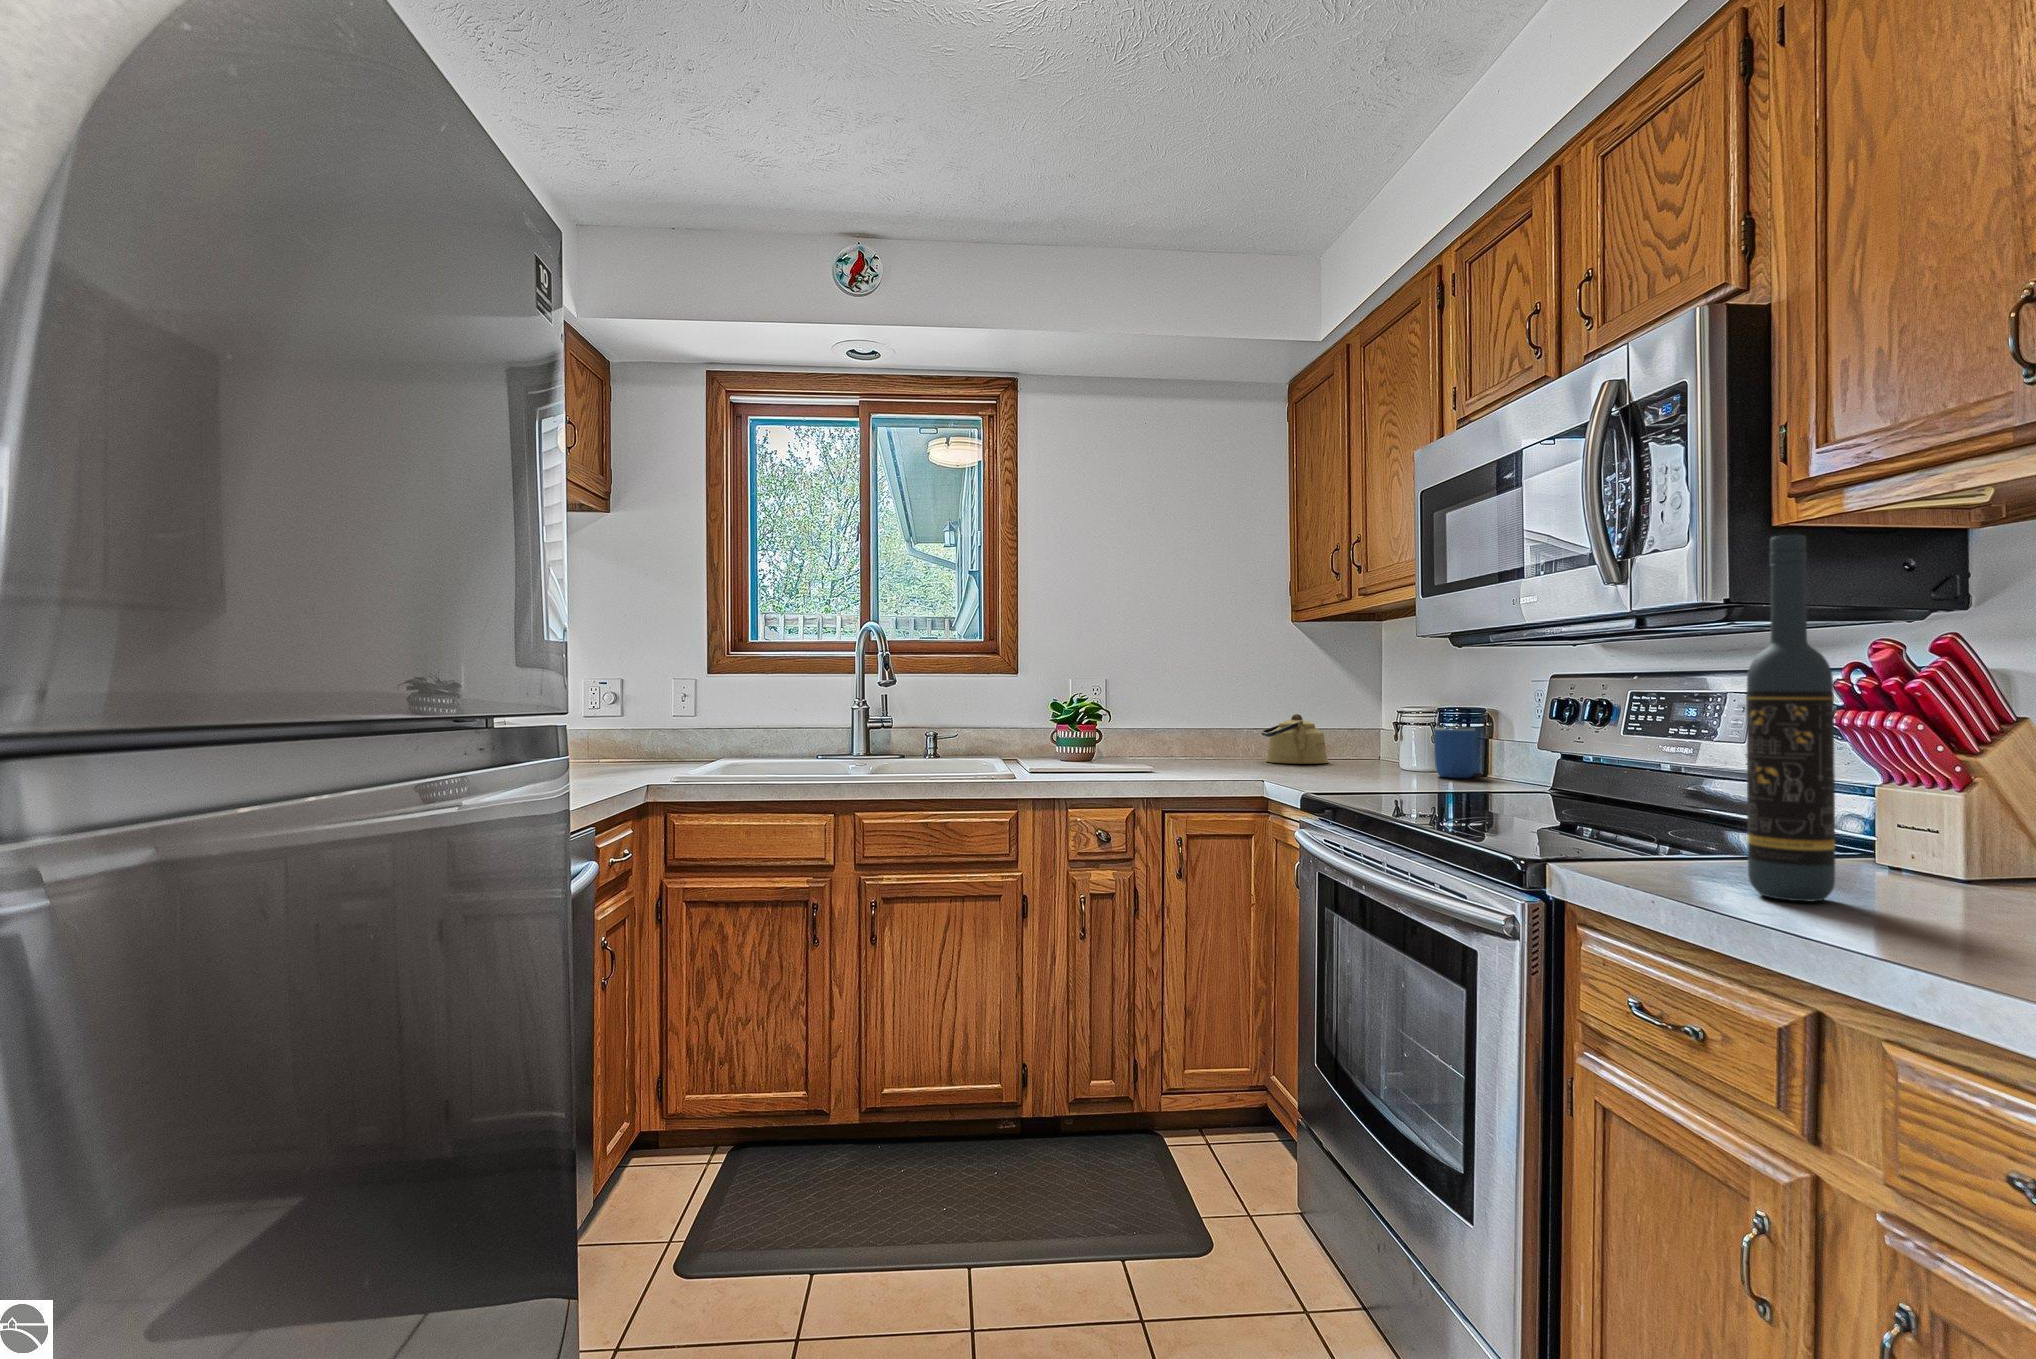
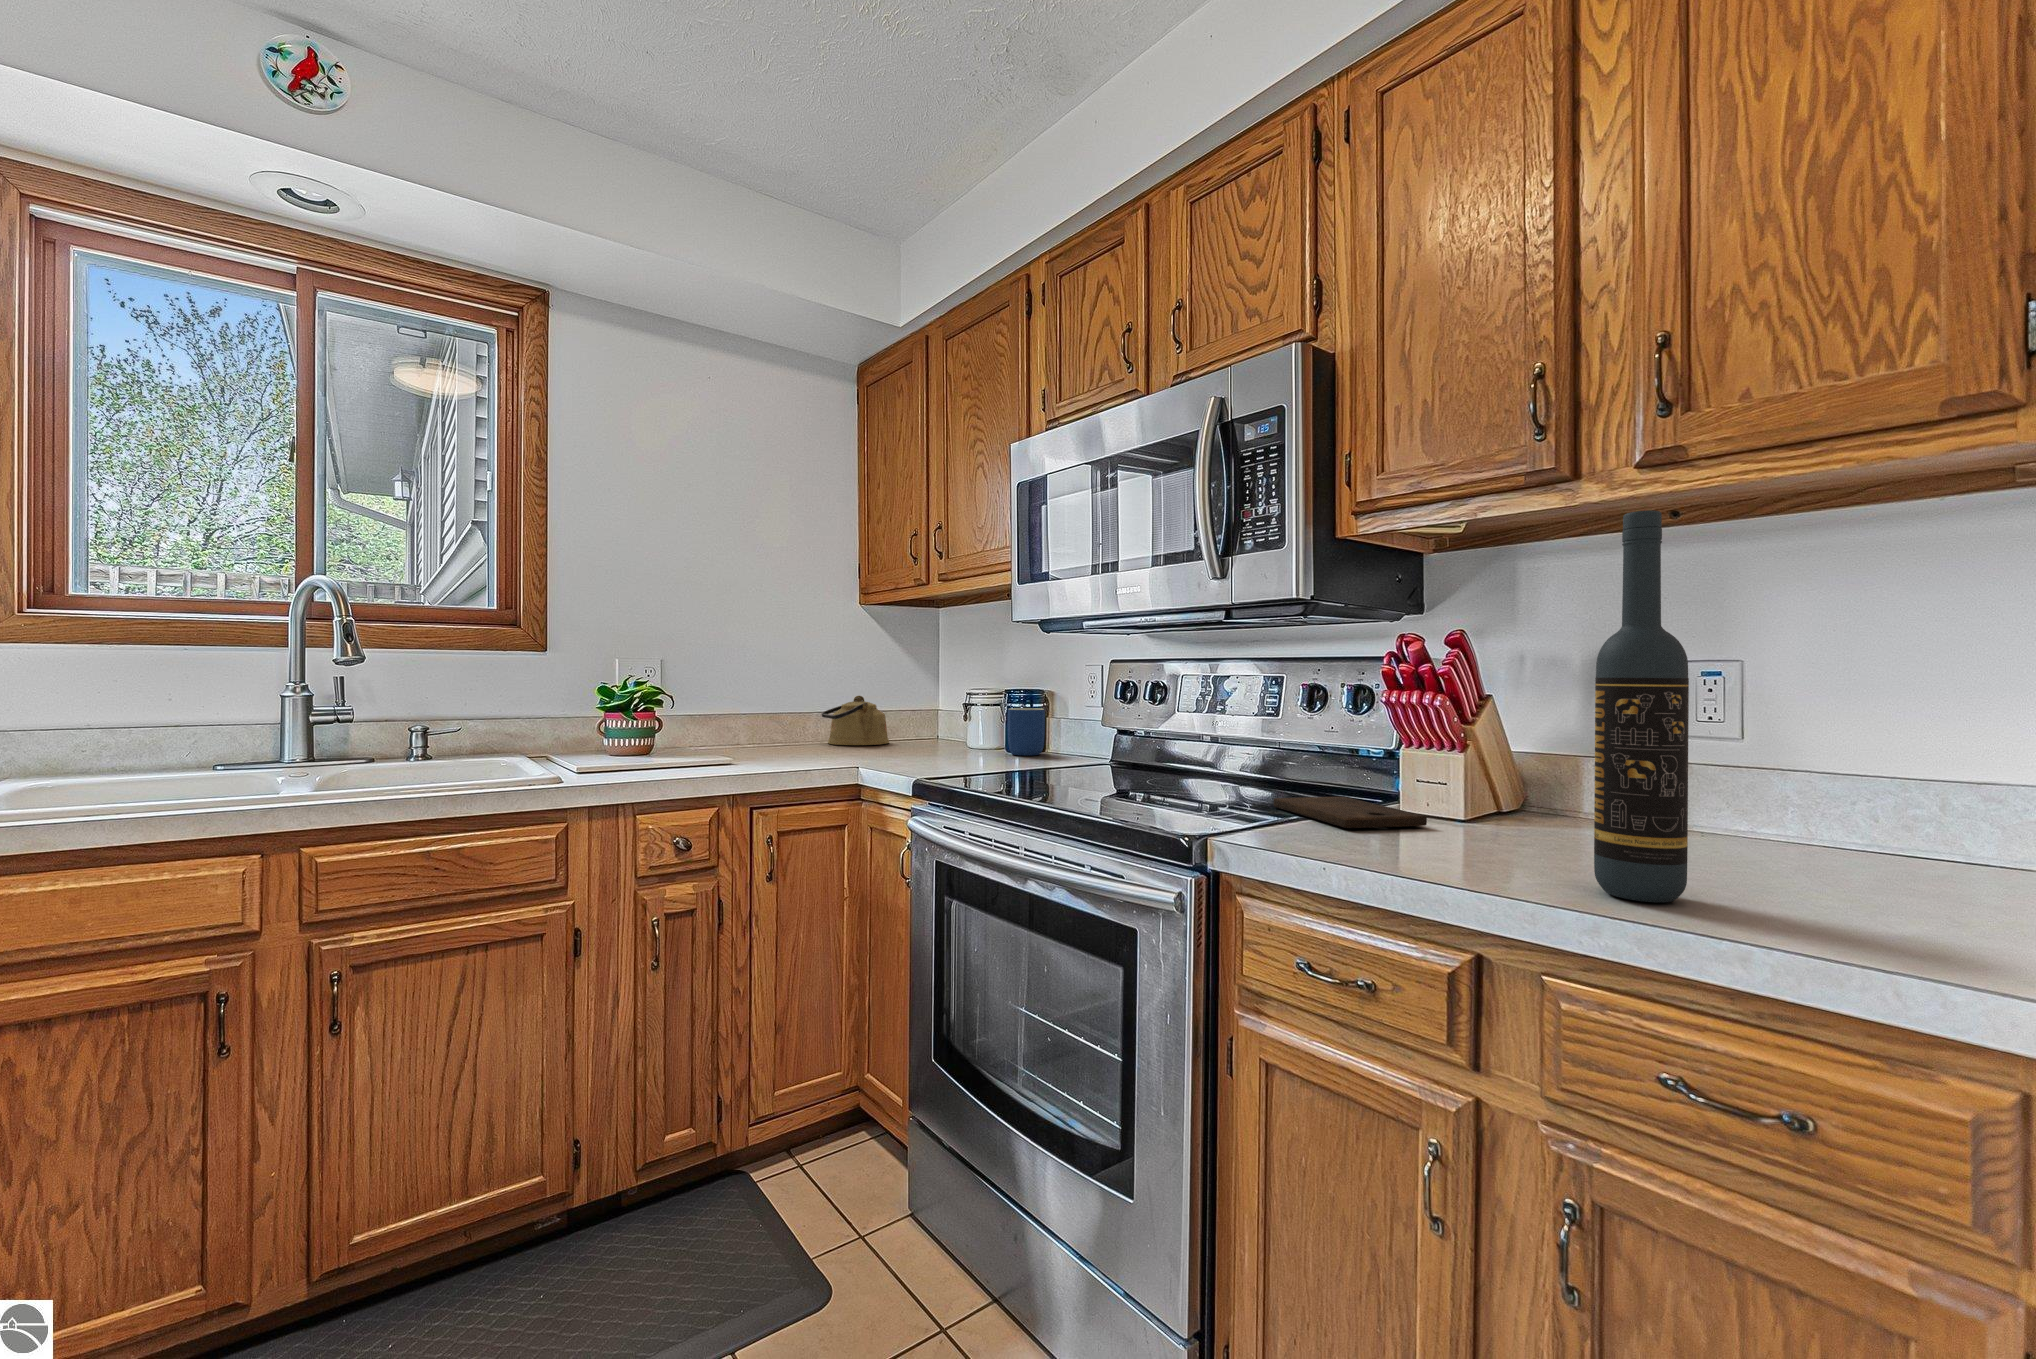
cutting board: none [1613,818,1743,847] -> present [1274,797,1427,828]

